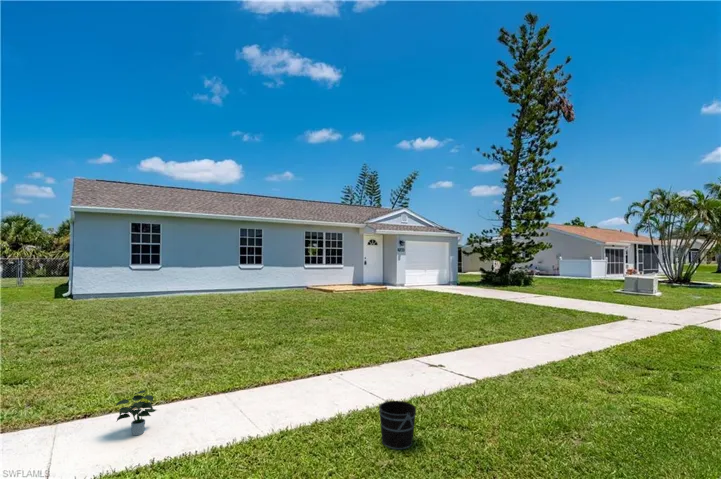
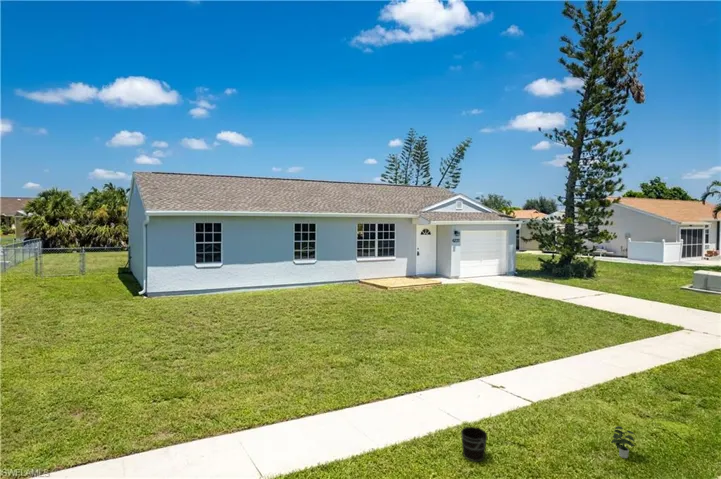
potted plant: present [116,390,156,436] -> present [611,426,635,458]

